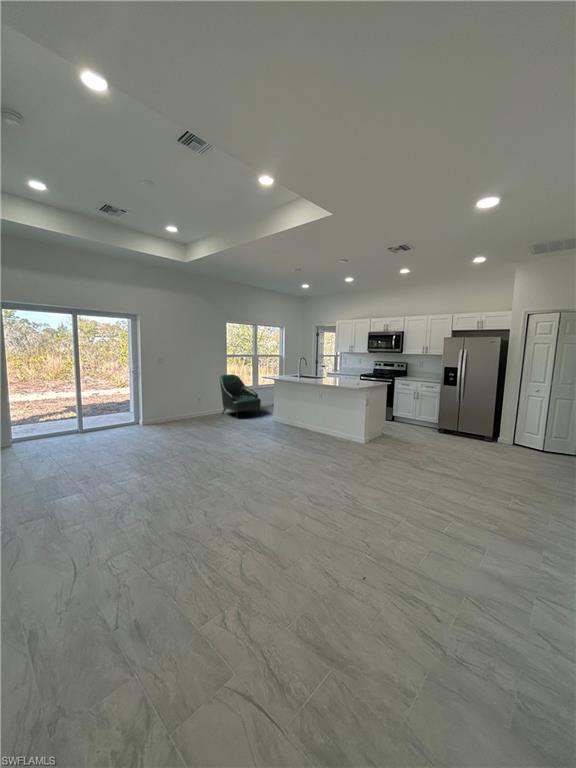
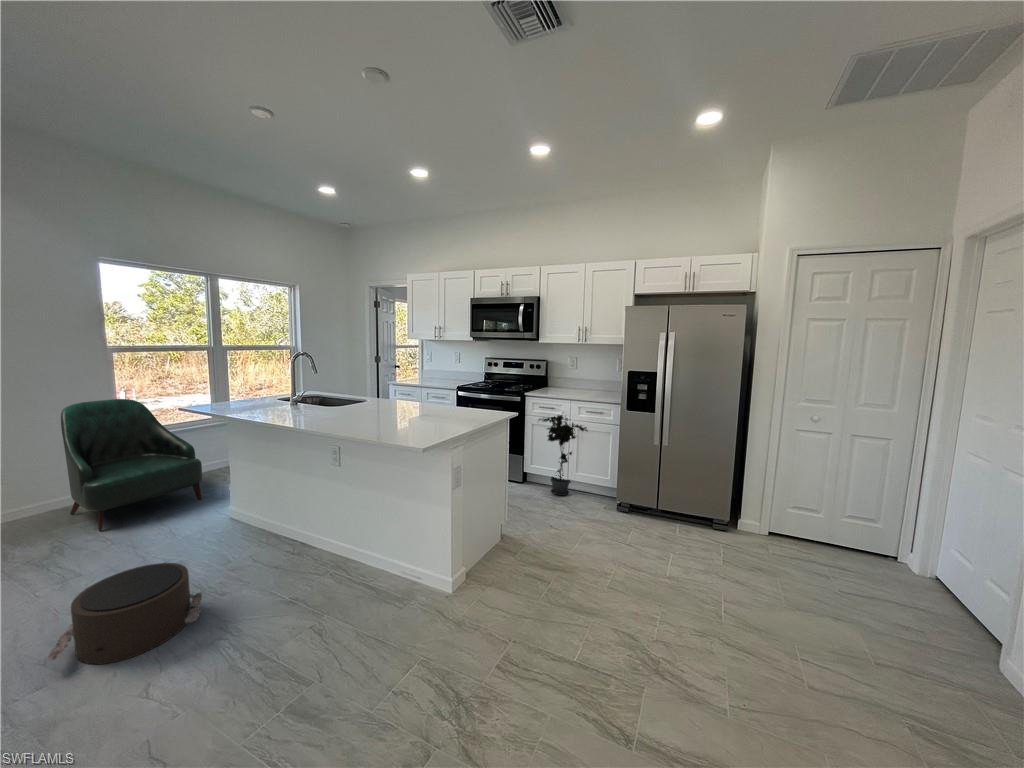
potted plant: none [400,386,425,425] -> present [539,415,587,496]
pouf: none [258,421,291,442] -> present [48,563,202,664]

